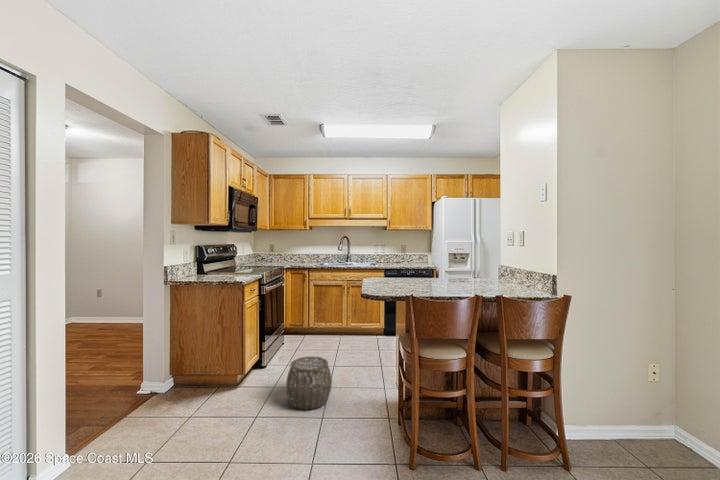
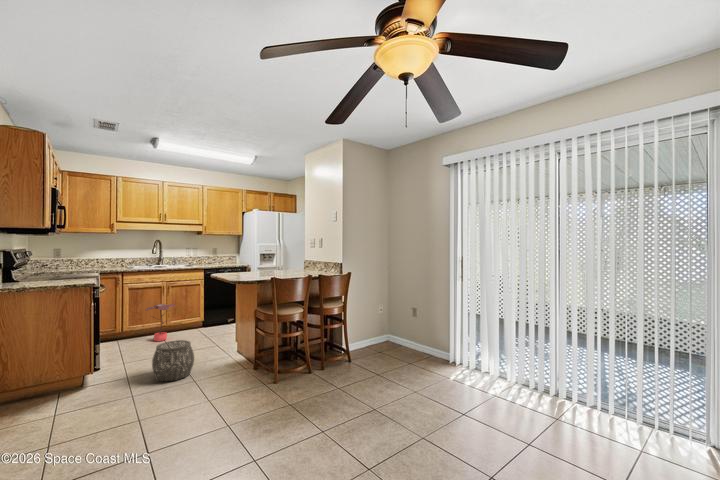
potted plant: none [321,305,351,345] -> present [145,304,175,341]

